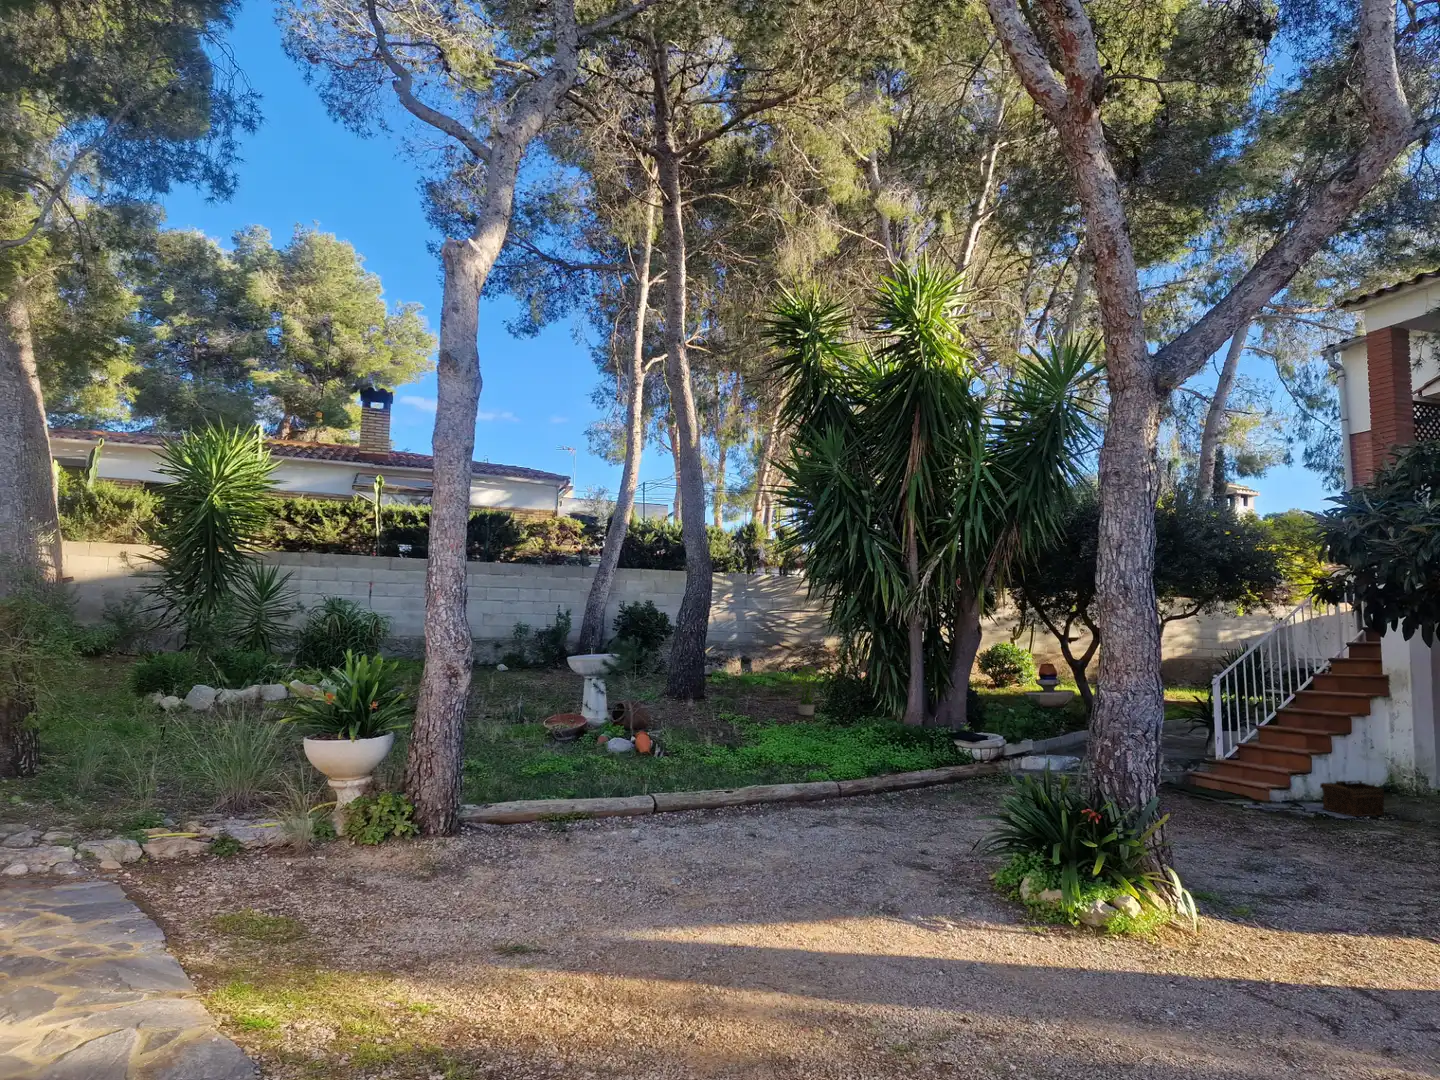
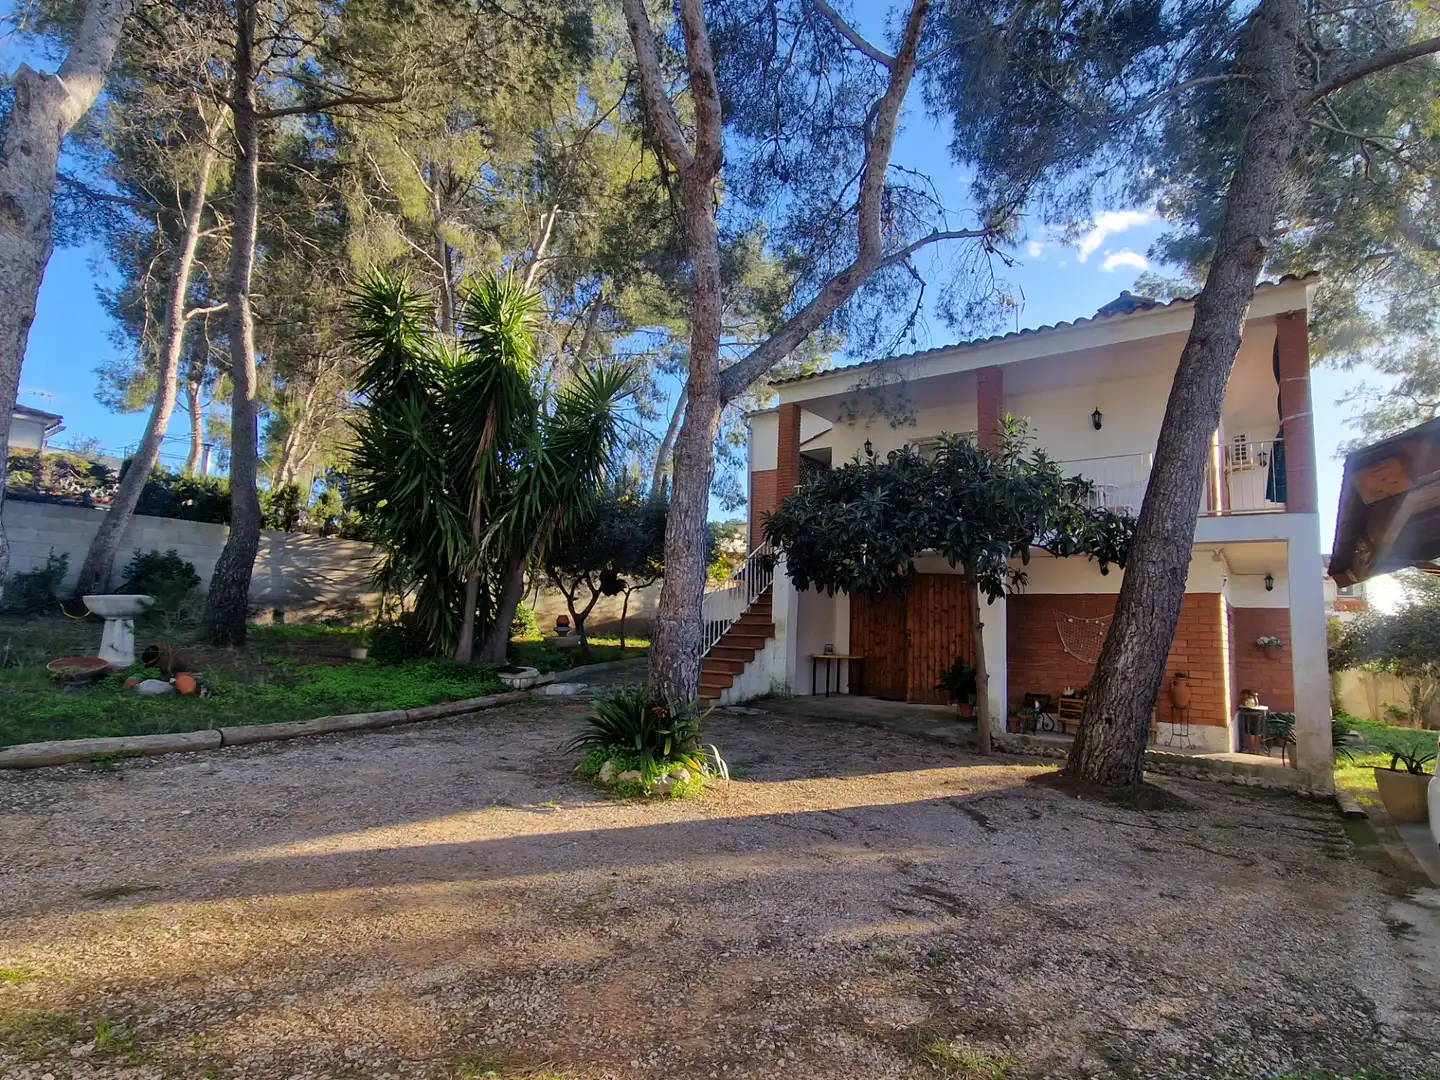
basket: present [1320,781,1384,816] -> none [741,690,778,713]

